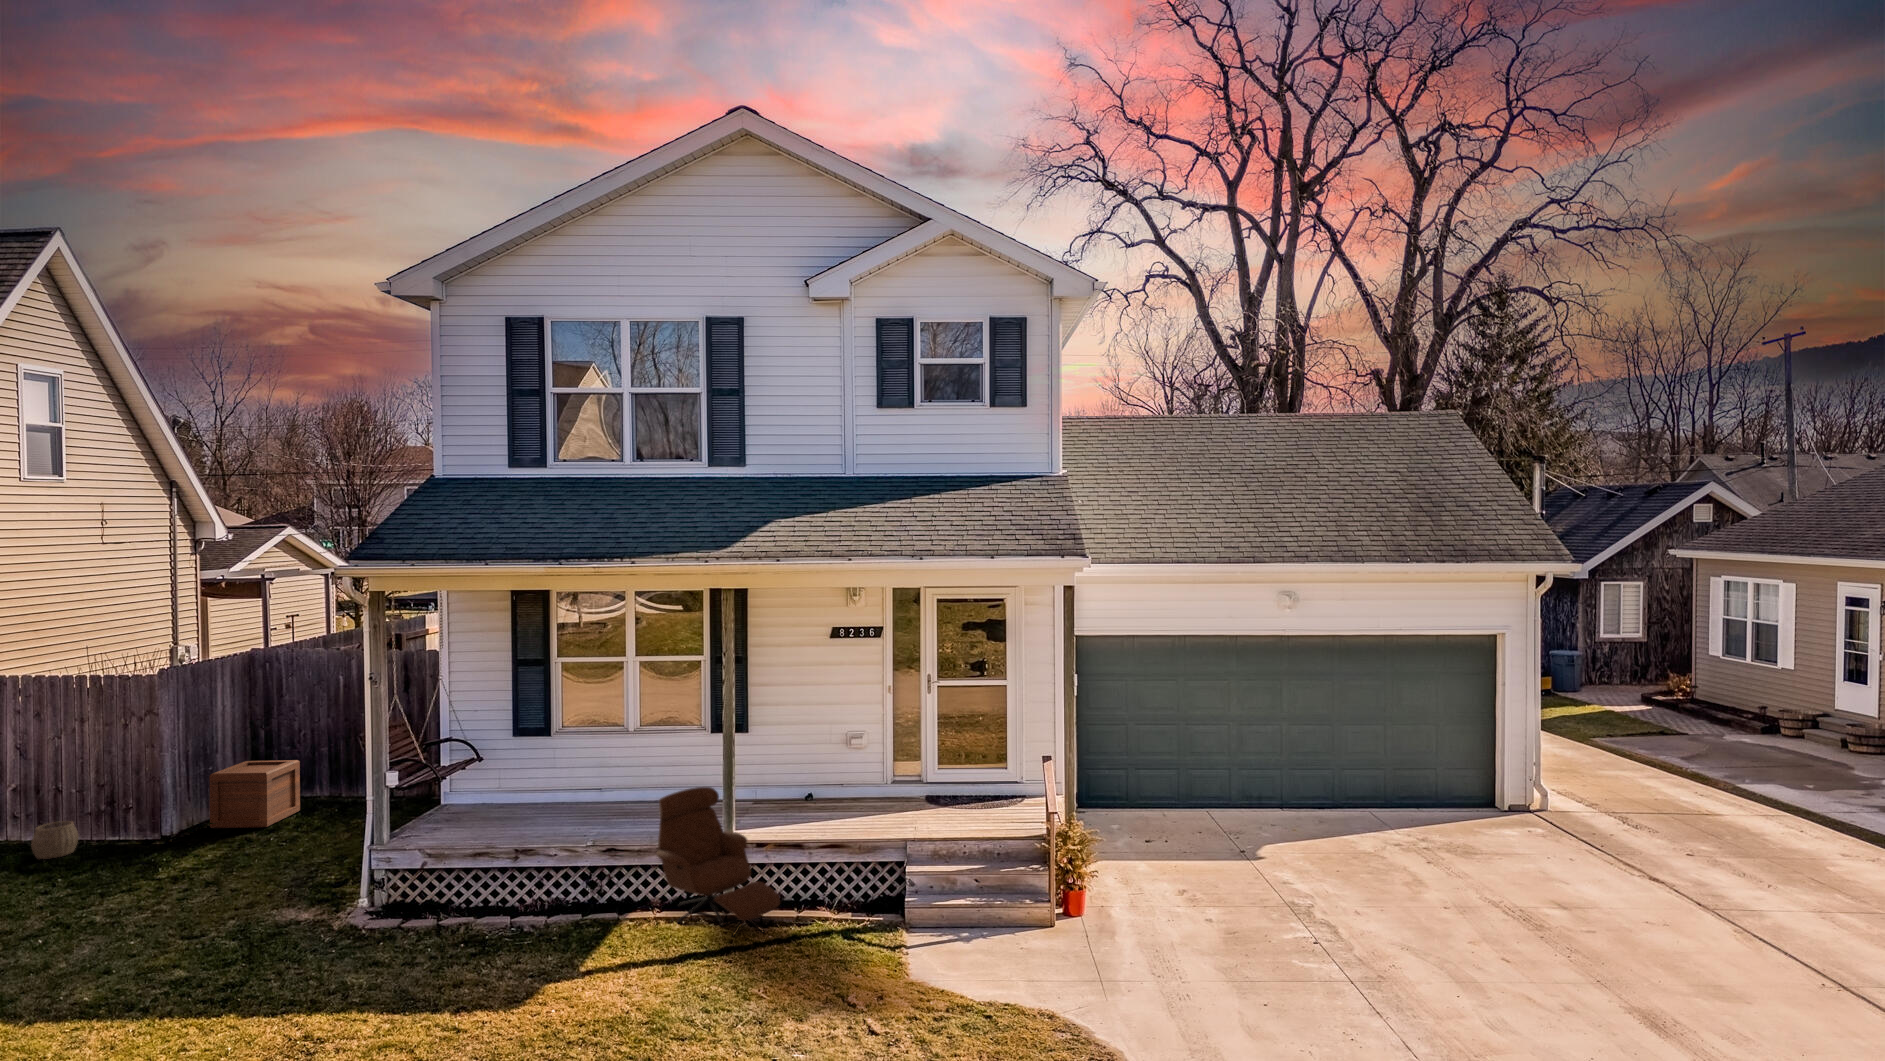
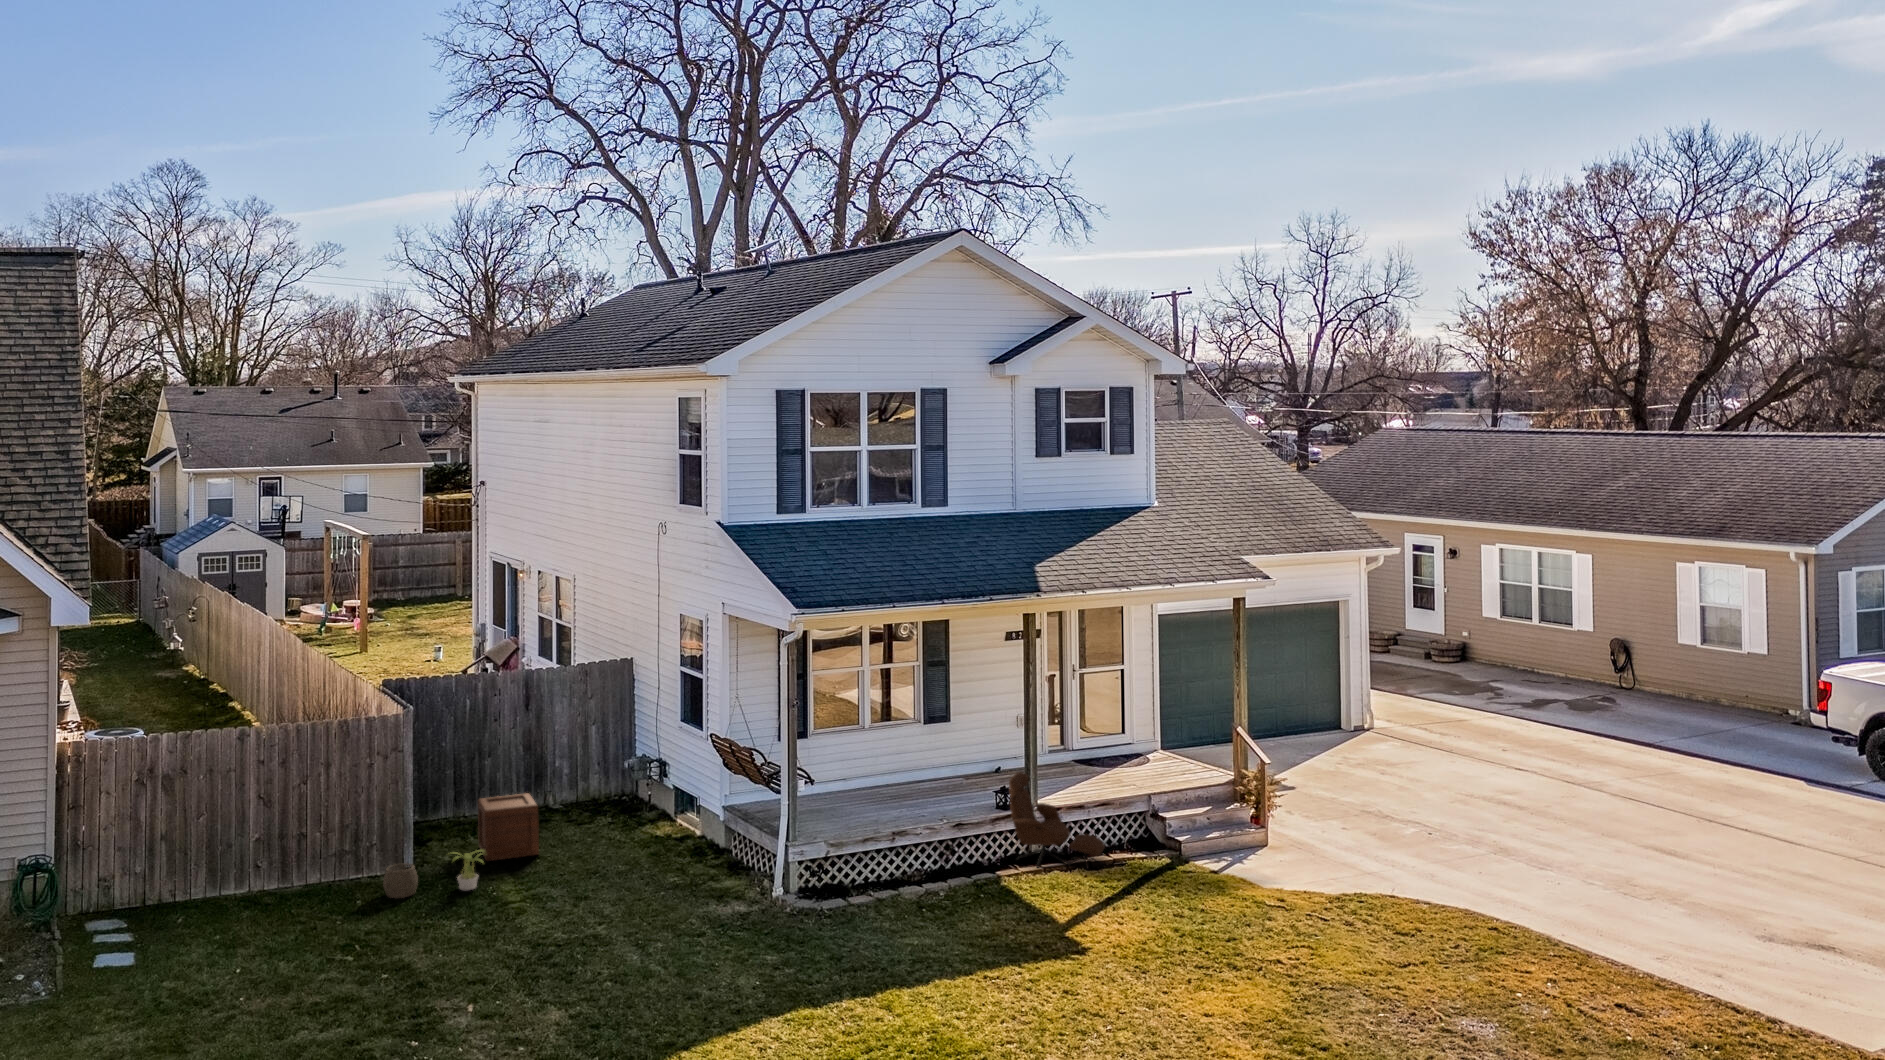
potted plant: none [88,815,153,859] -> present [450,850,486,890]

